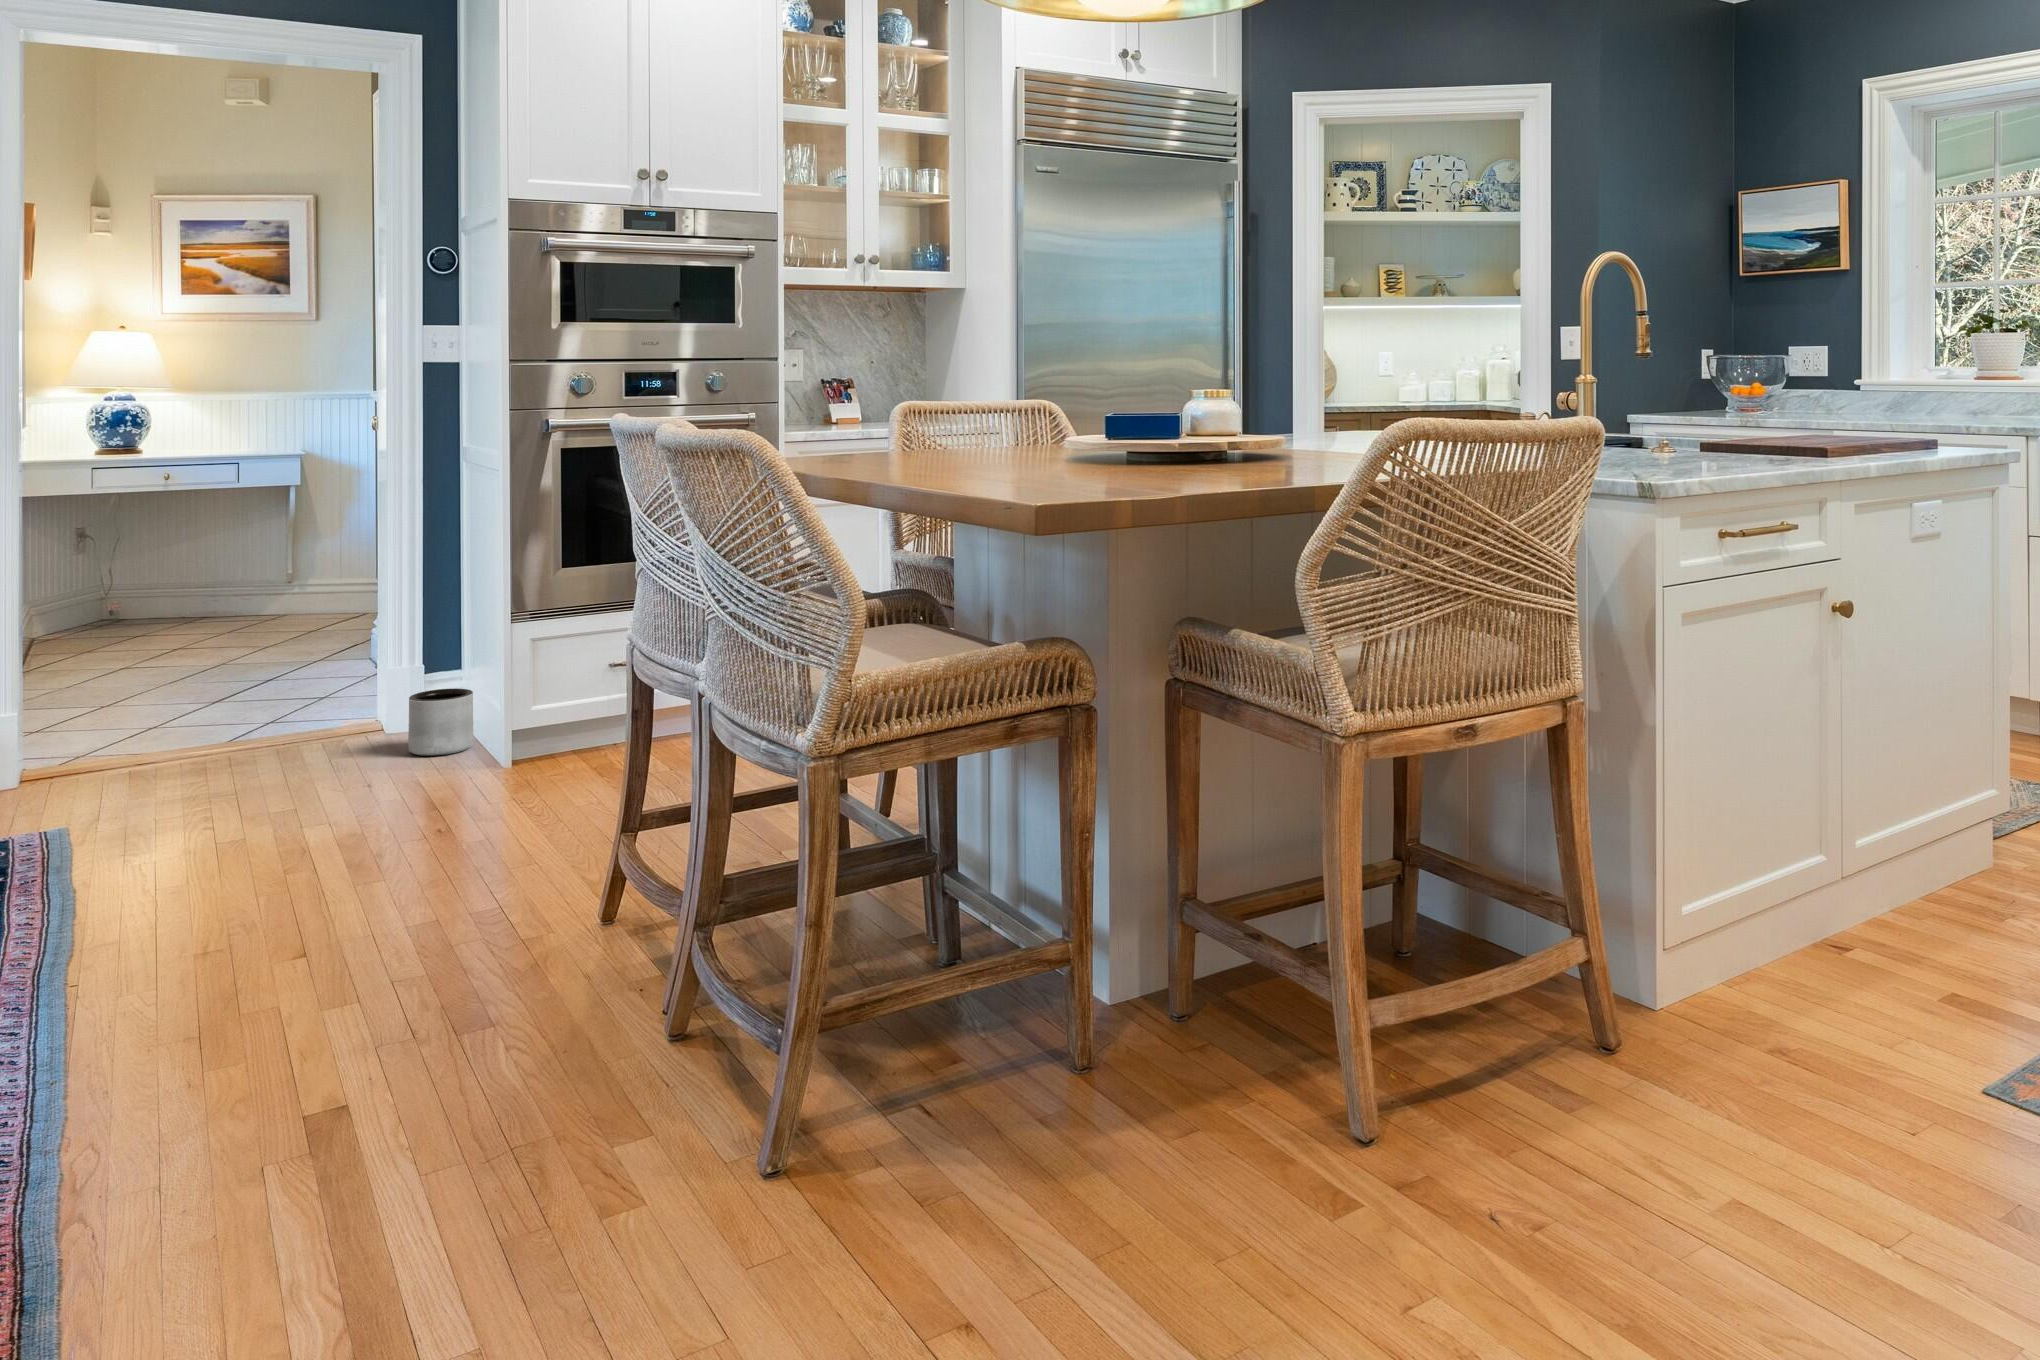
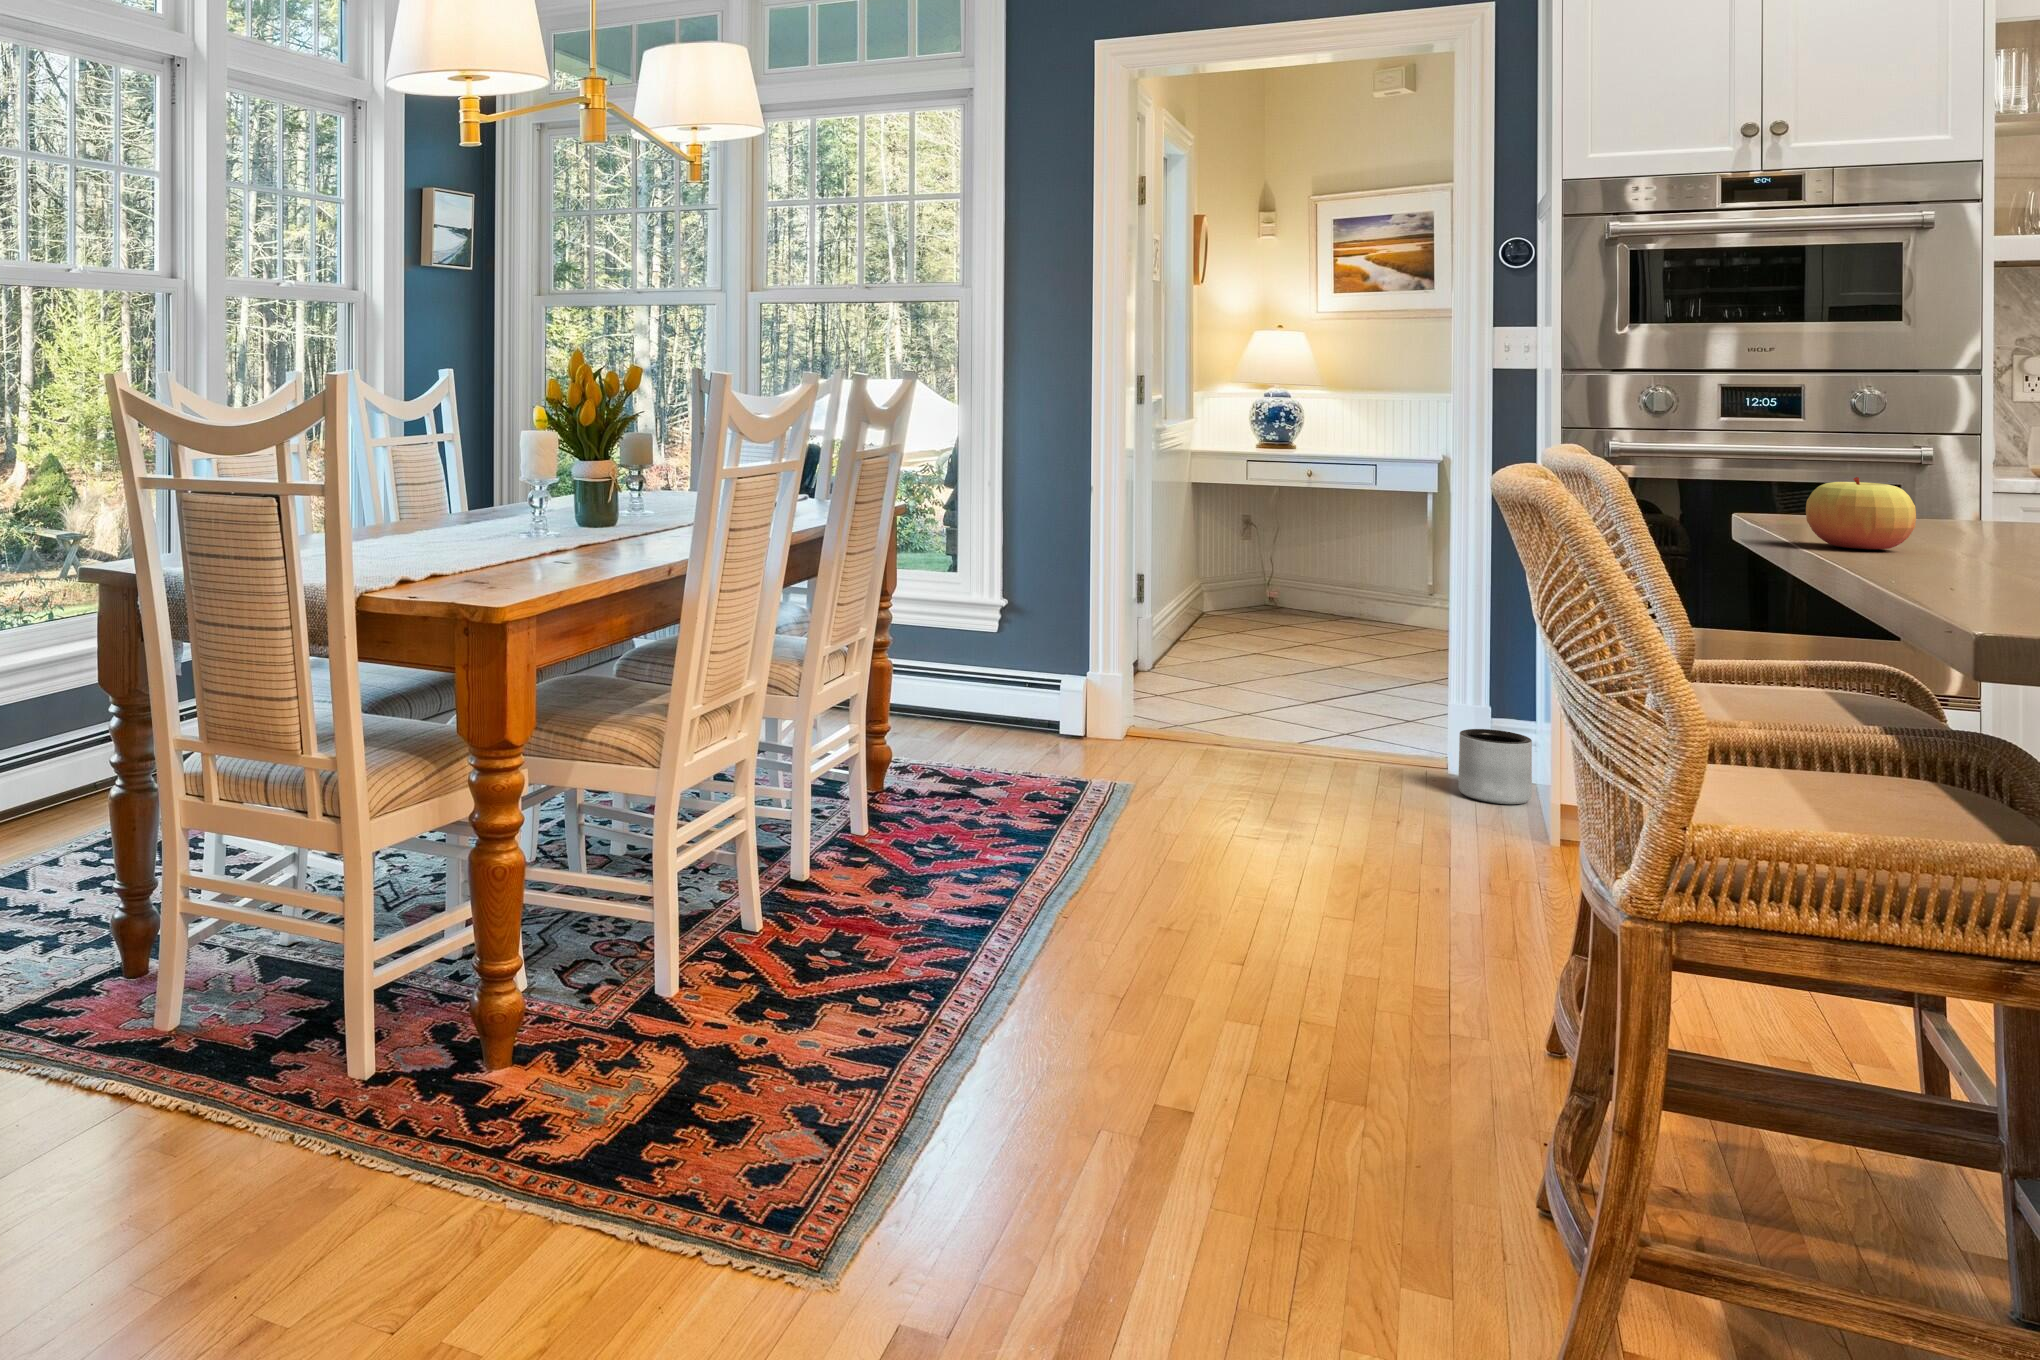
apple: none [853,426,916,476] -> present [1806,477,1916,549]

